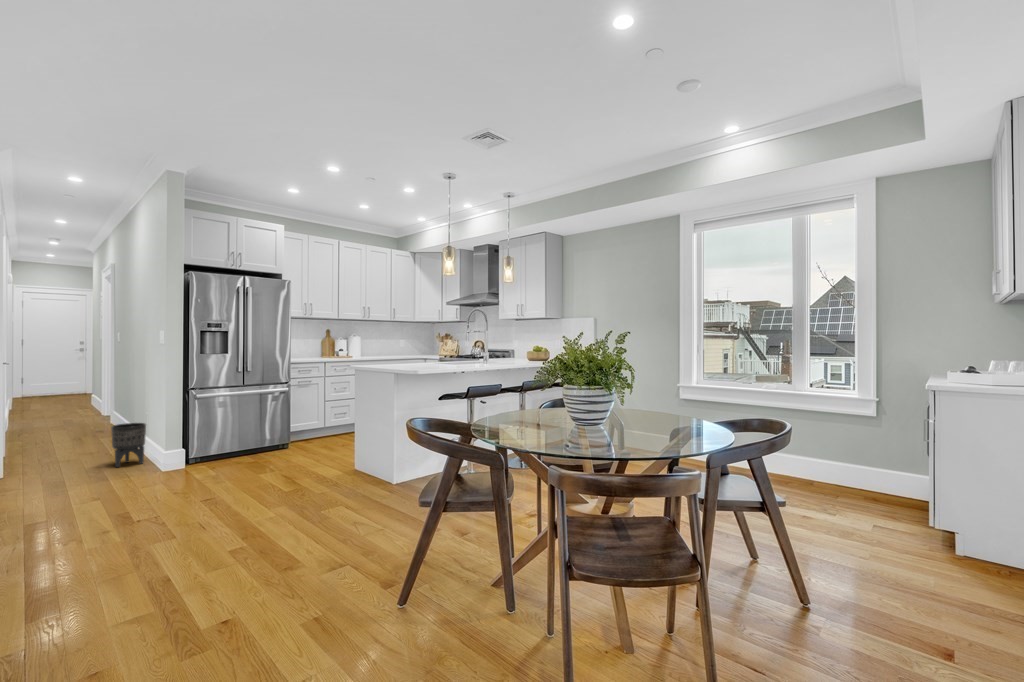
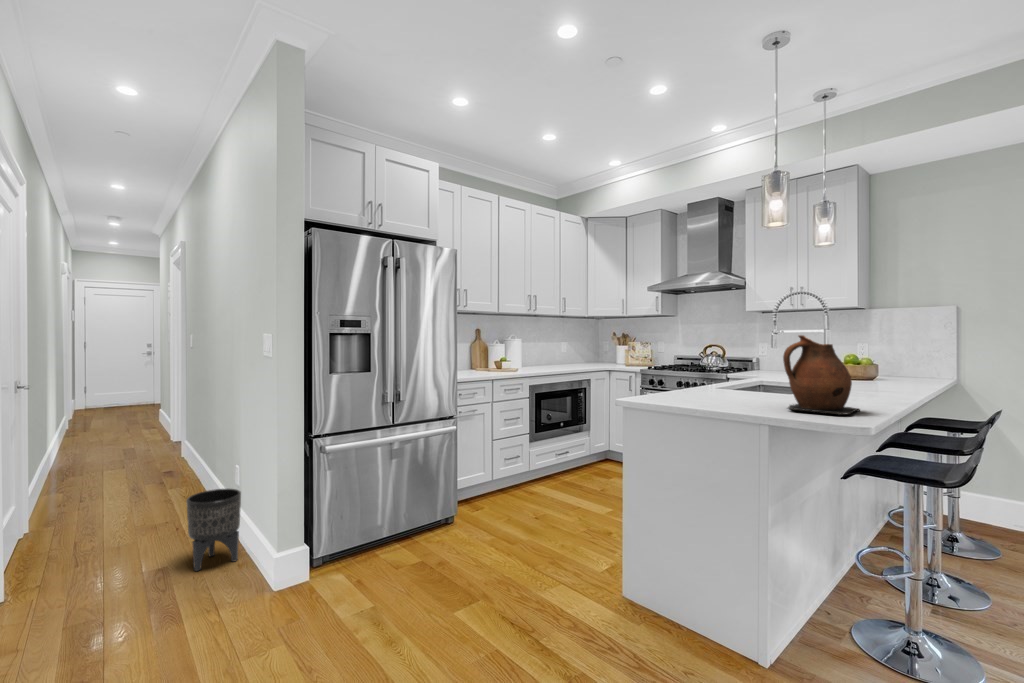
ceramic pitcher: none [413,332,447,368] -> present [783,335,860,415]

